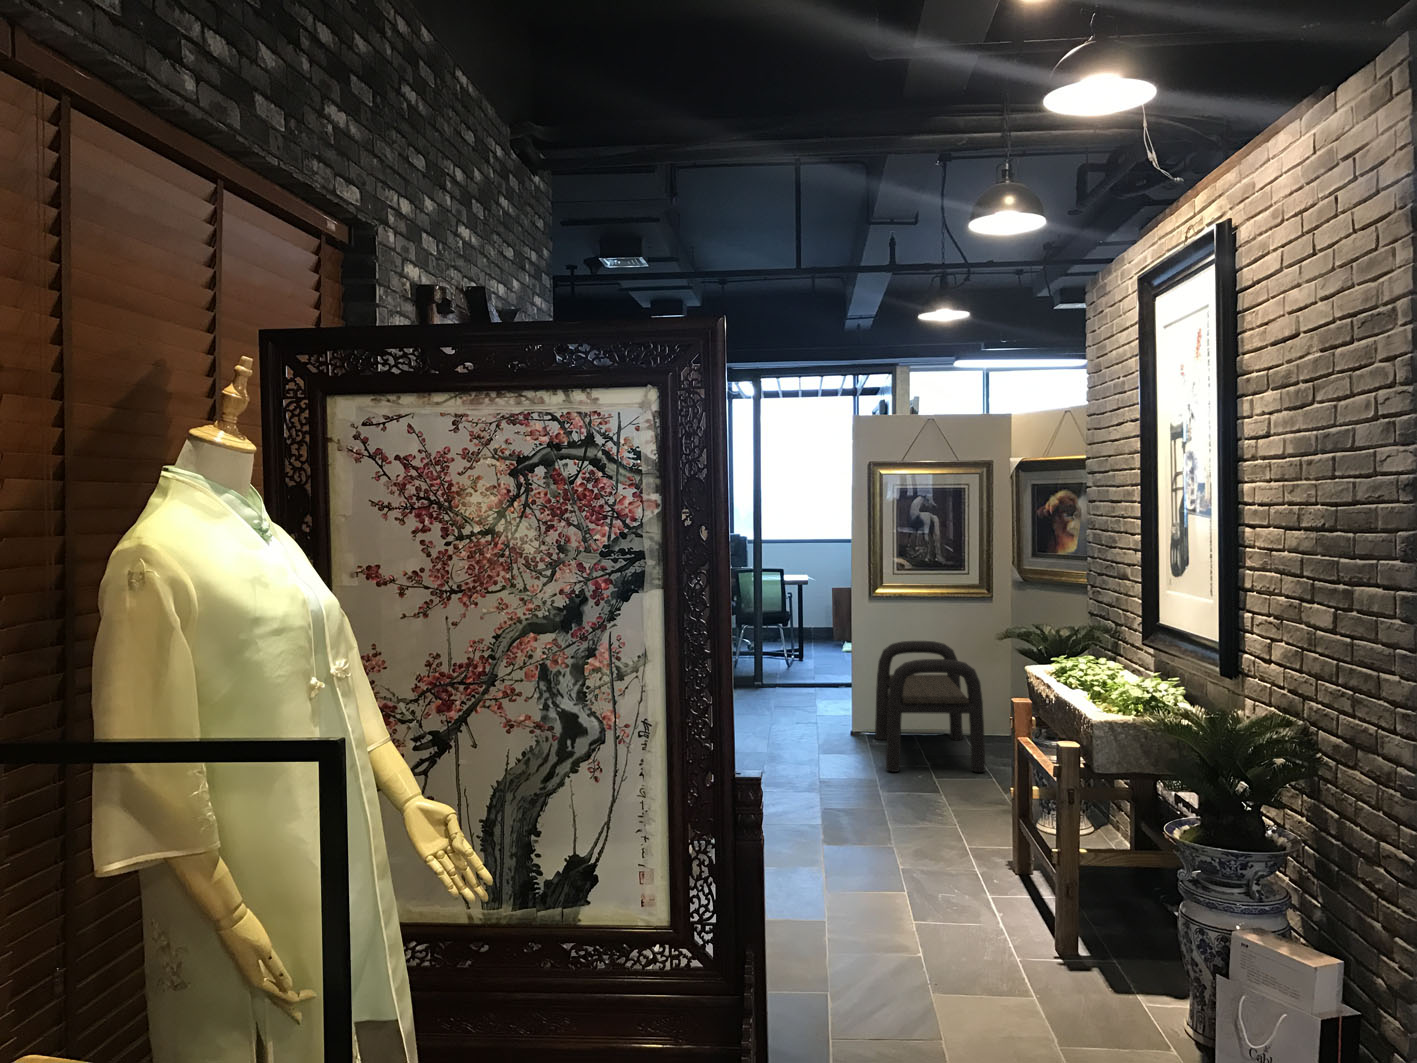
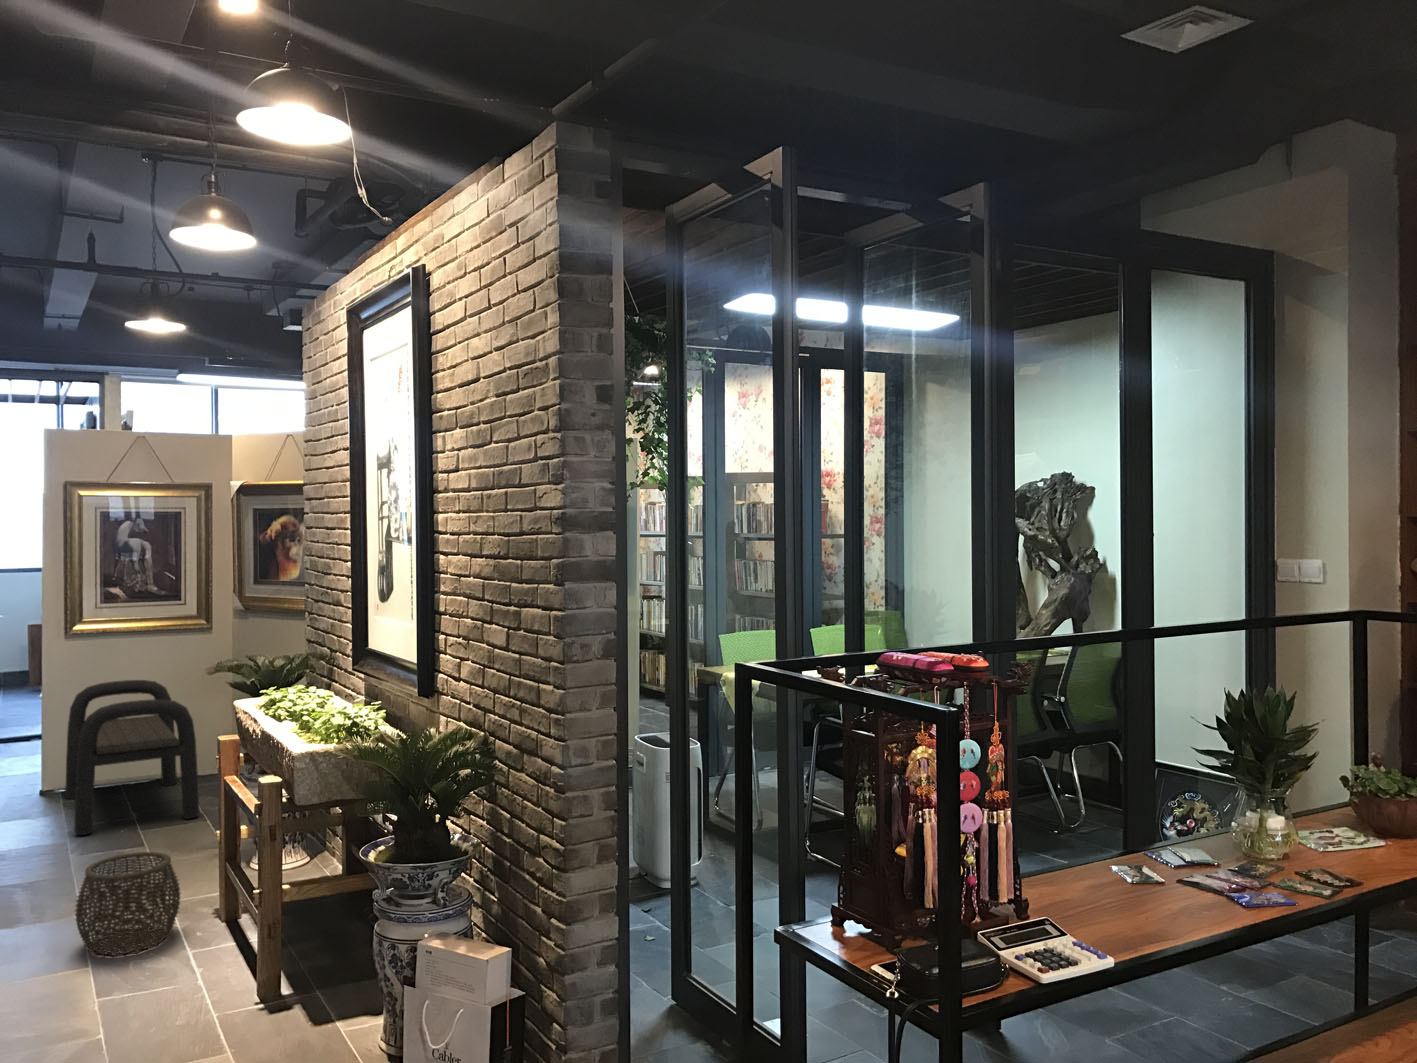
woven basket: none [899,792,982,879] -> present [75,852,180,955]

